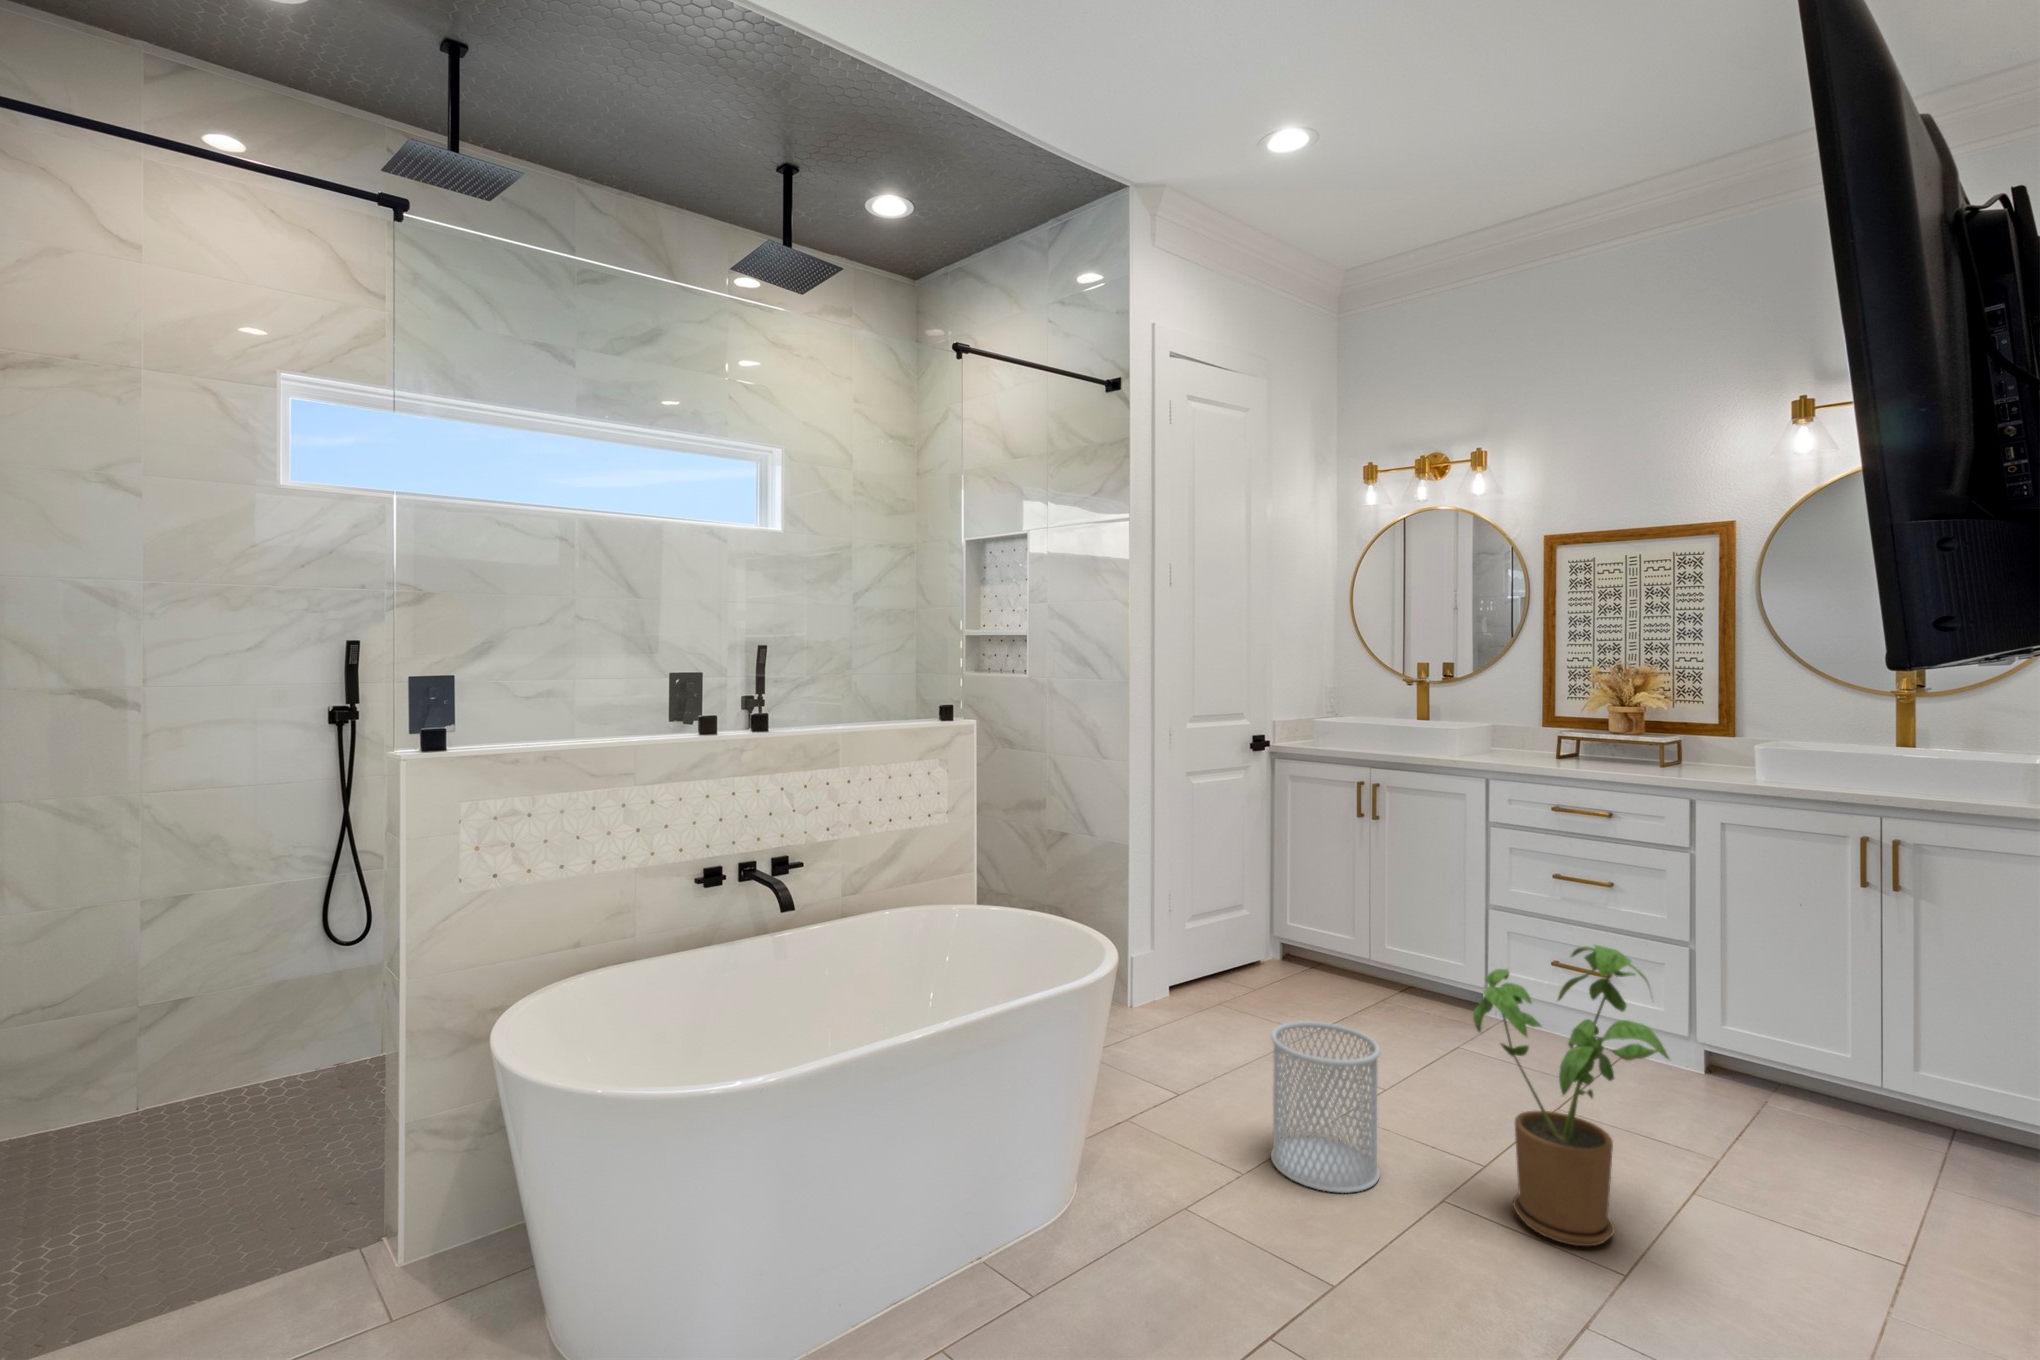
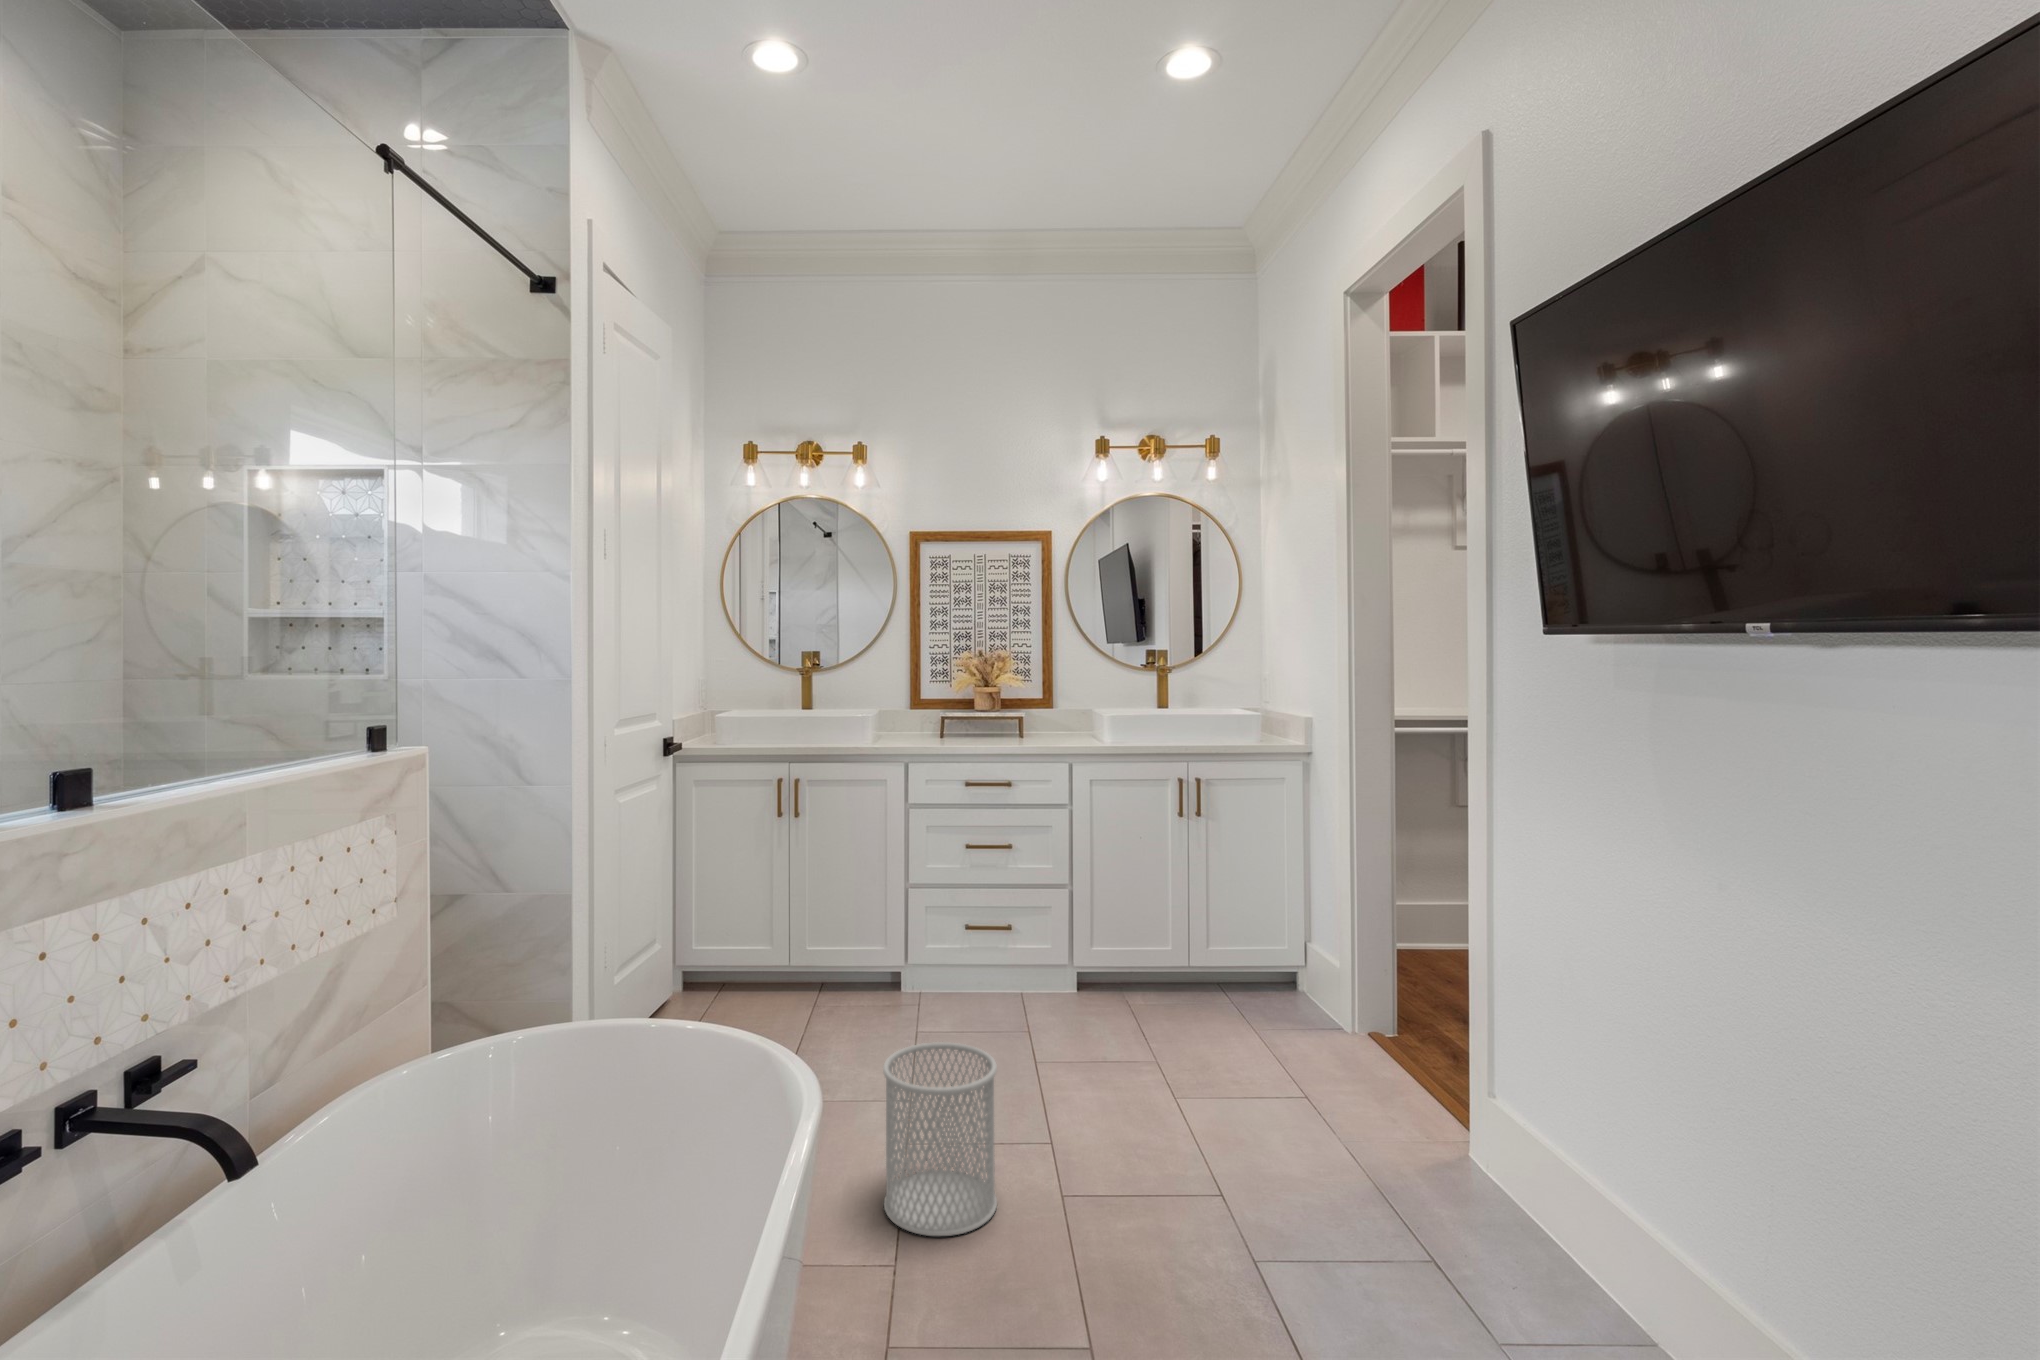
house plant: present [1473,945,1671,1246] -> none [1064,896,1238,1180]

